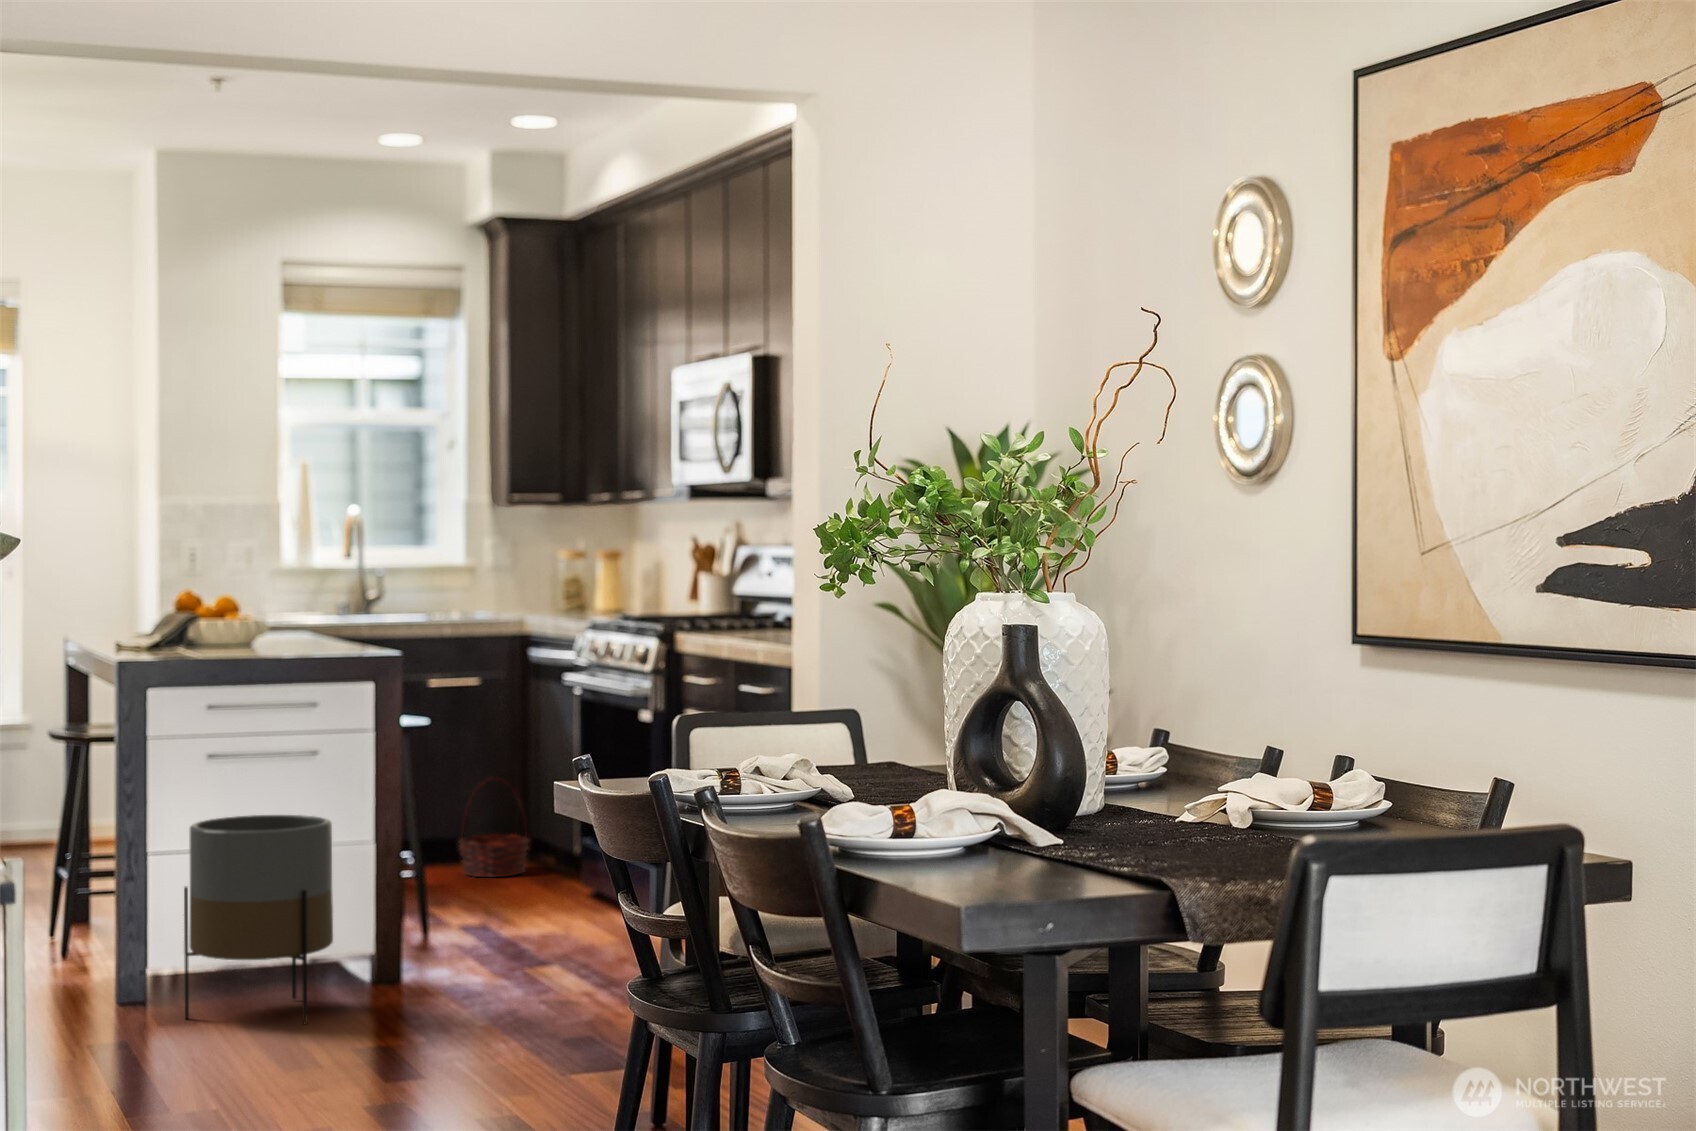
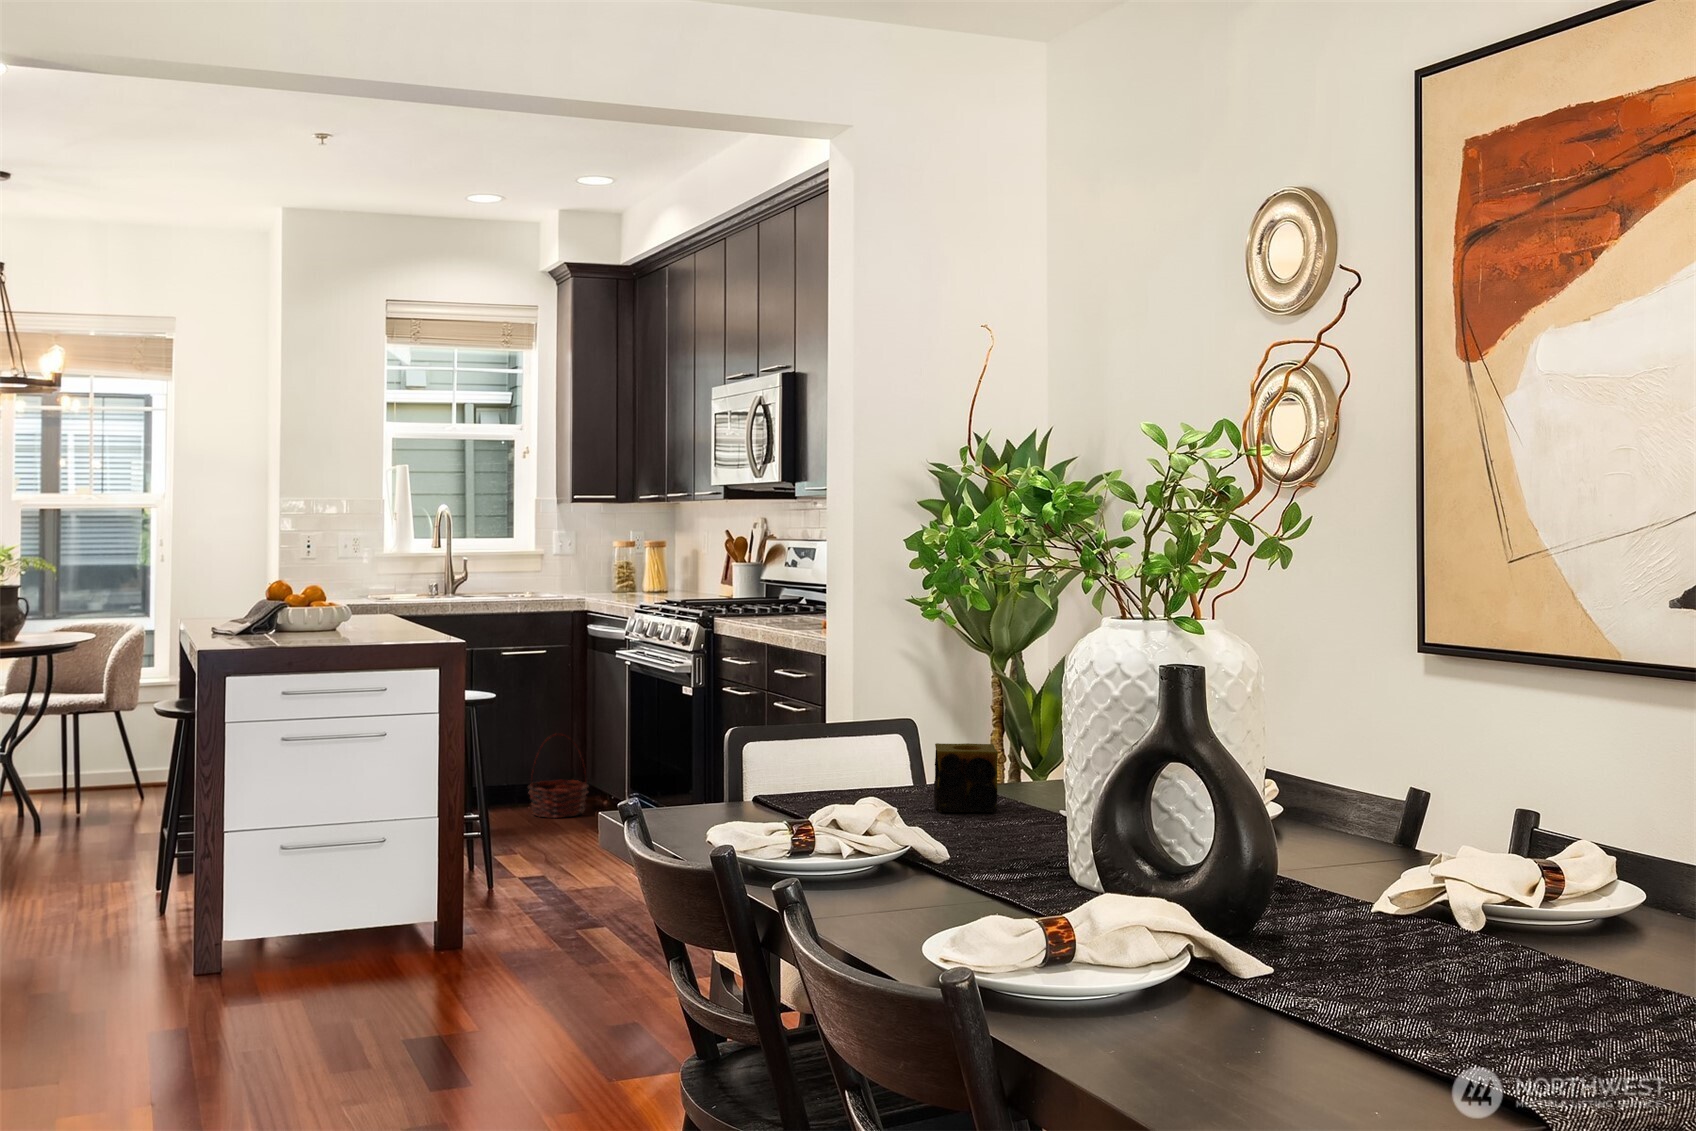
candle: none [862,720,918,780] -> present [934,743,998,812]
planter: present [184,815,333,1024] -> none [252,793,395,997]

